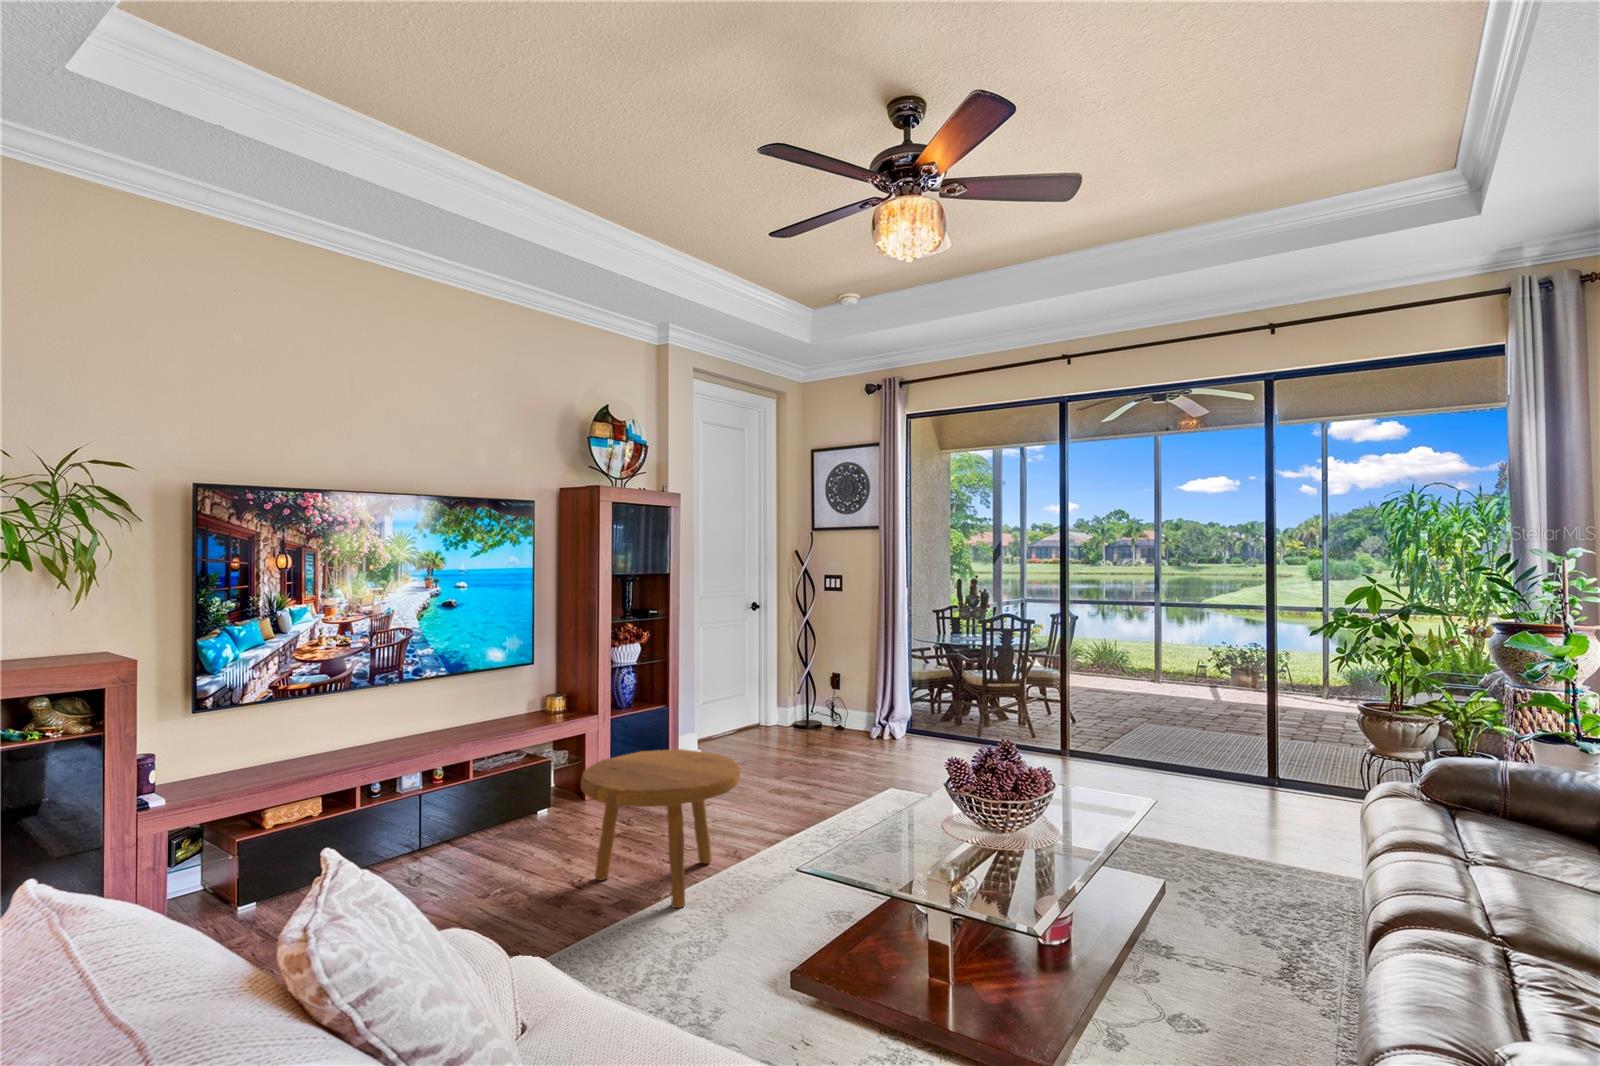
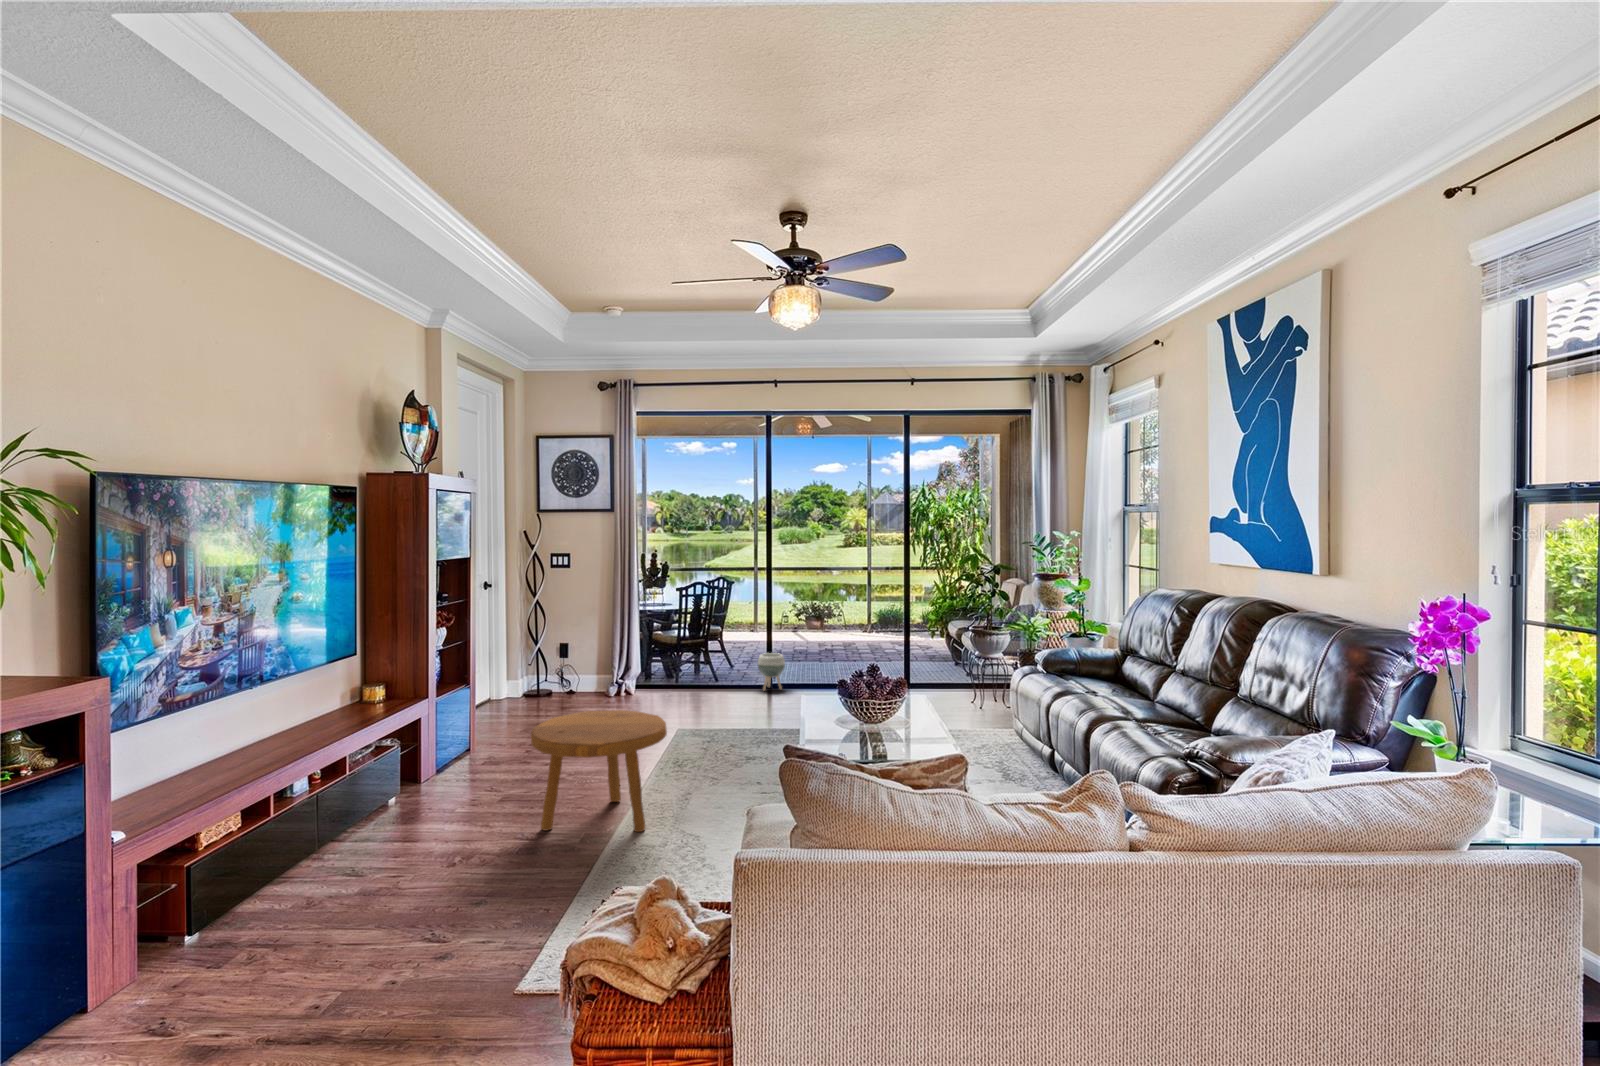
planter: none [1044,707,1081,757] -> present [758,653,785,691]

